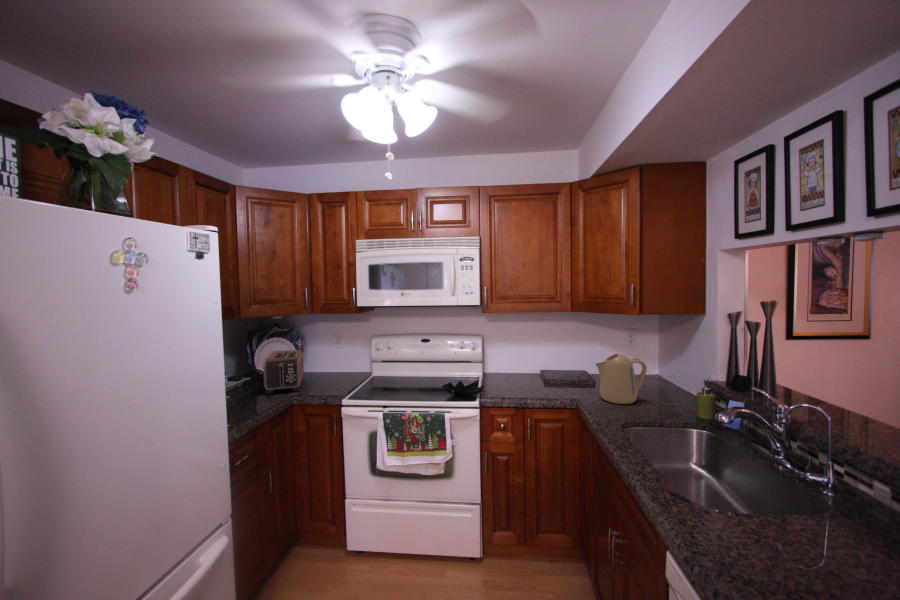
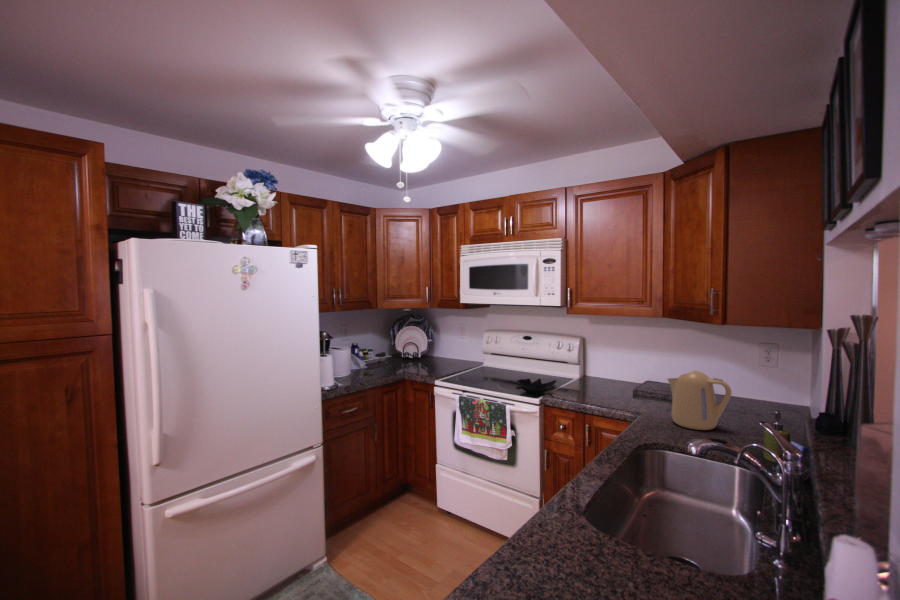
toaster: present [263,349,304,394] -> none [392,337,429,370]

